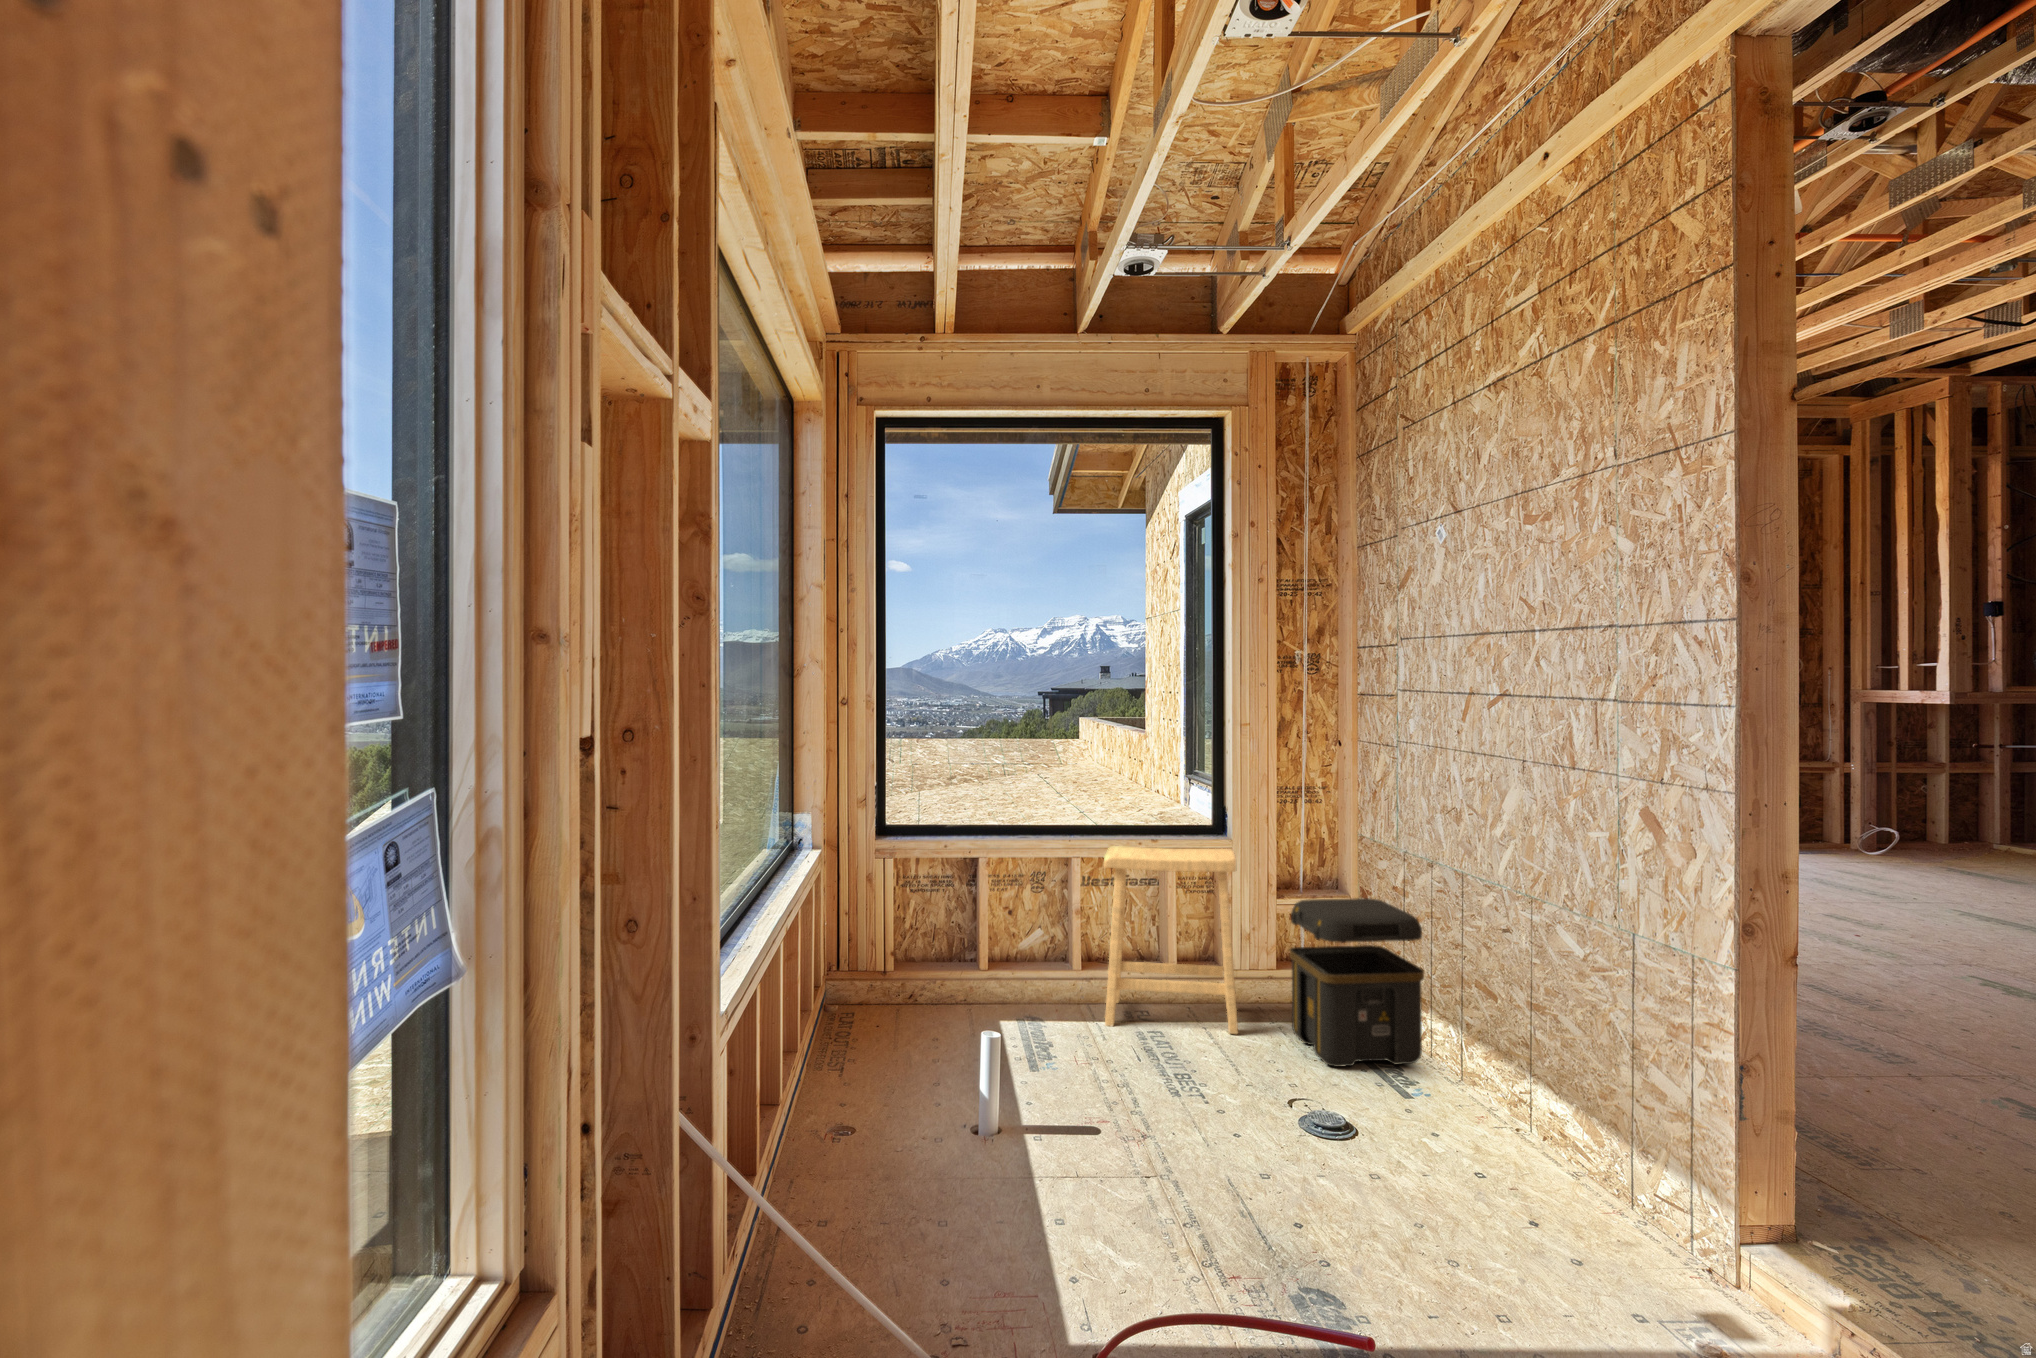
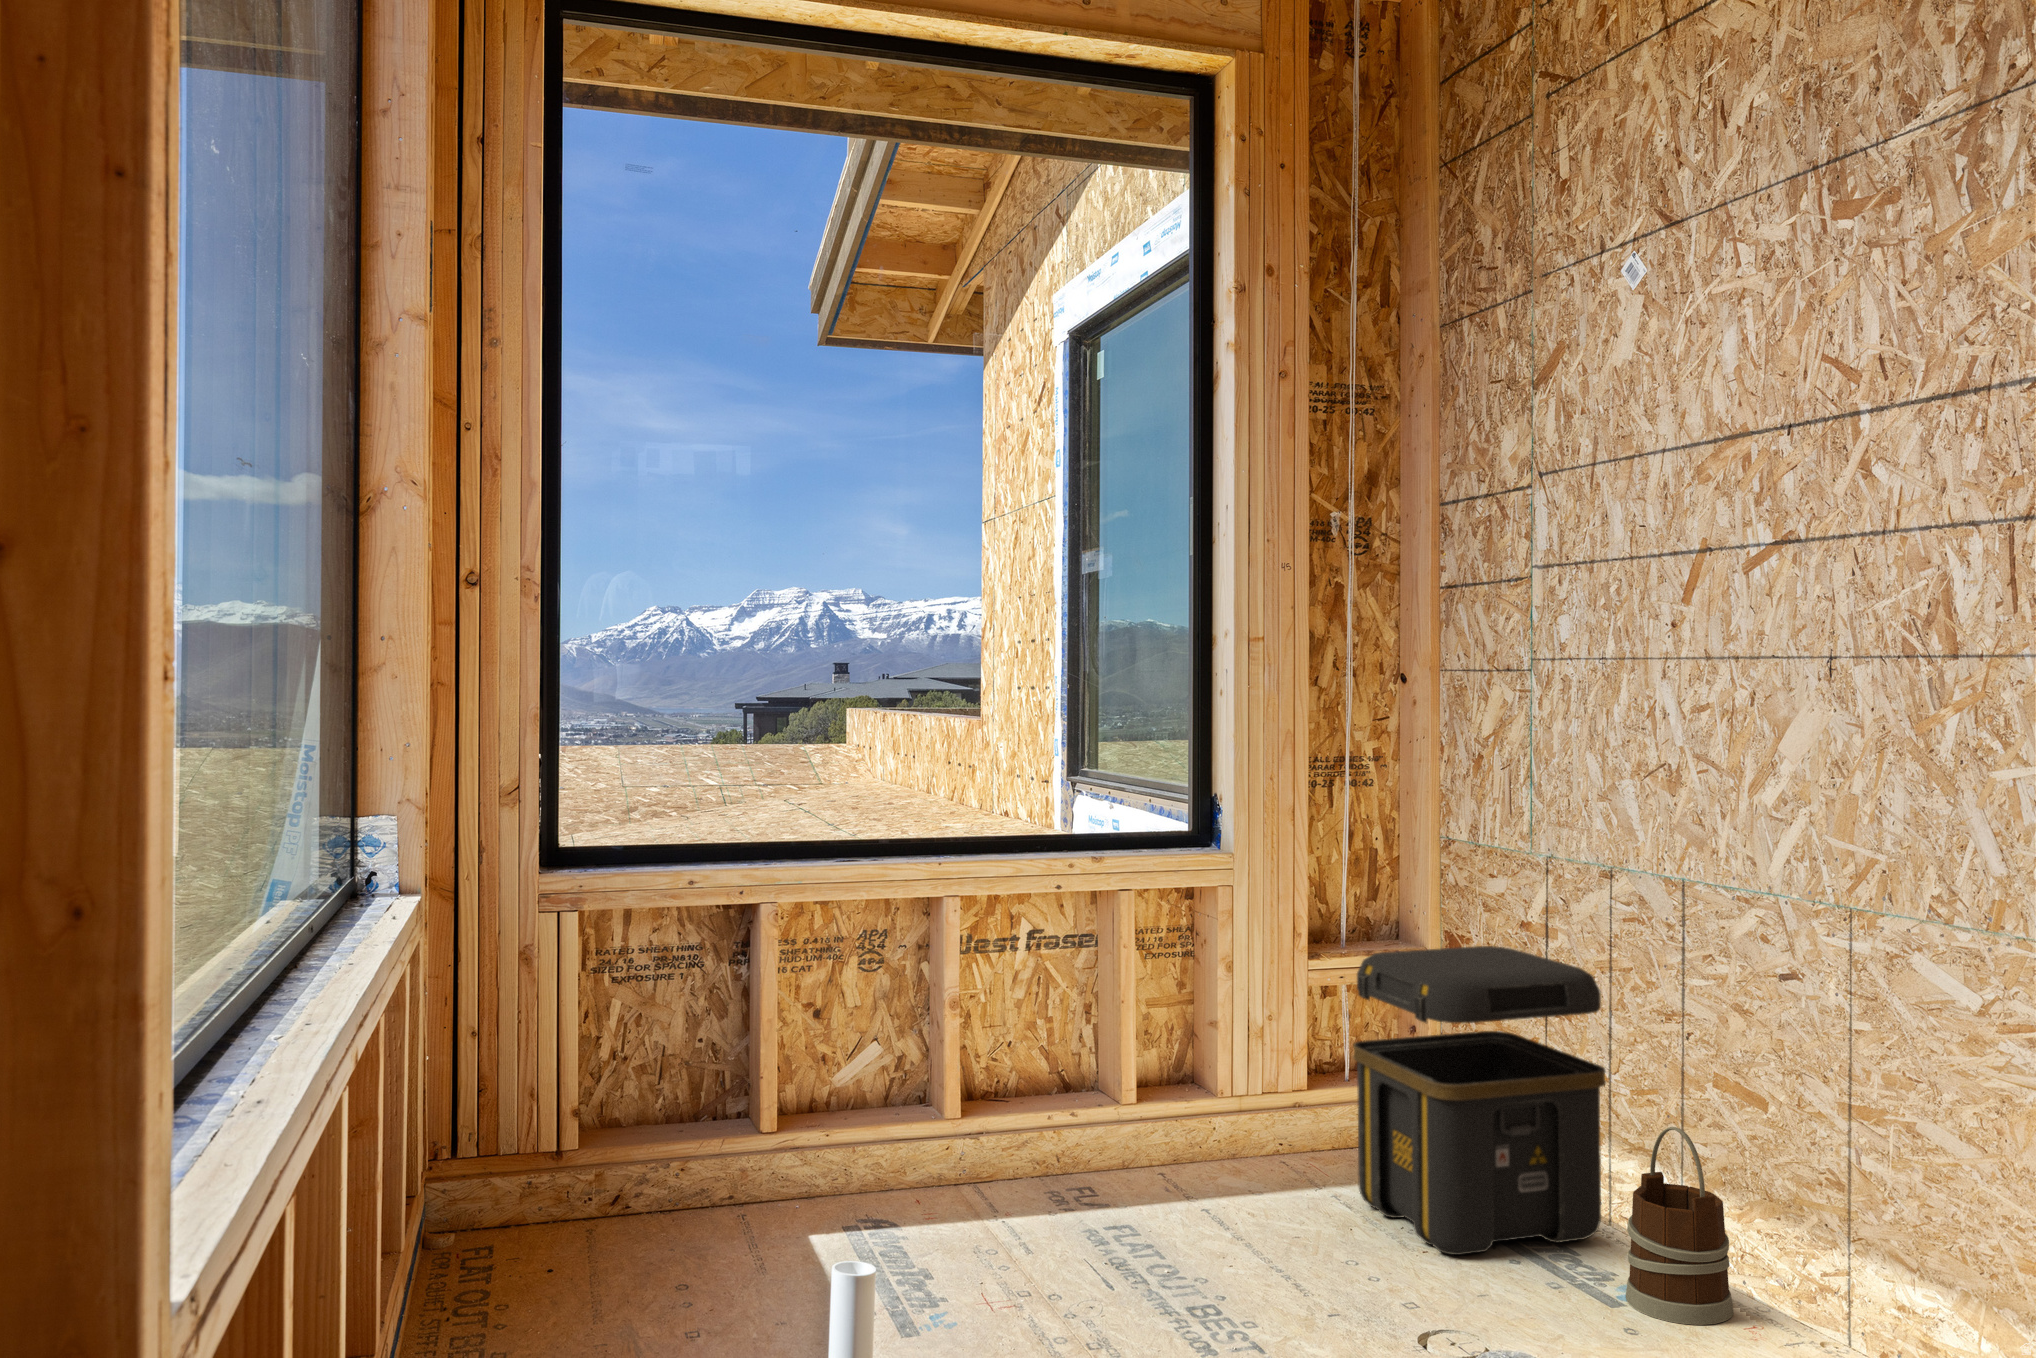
stool: present [1104,846,1238,1034] -> none [1010,870,1264,1211]
wooden bucket: none [1419,1006,1477,1113] -> present [1626,1127,1733,1325]

